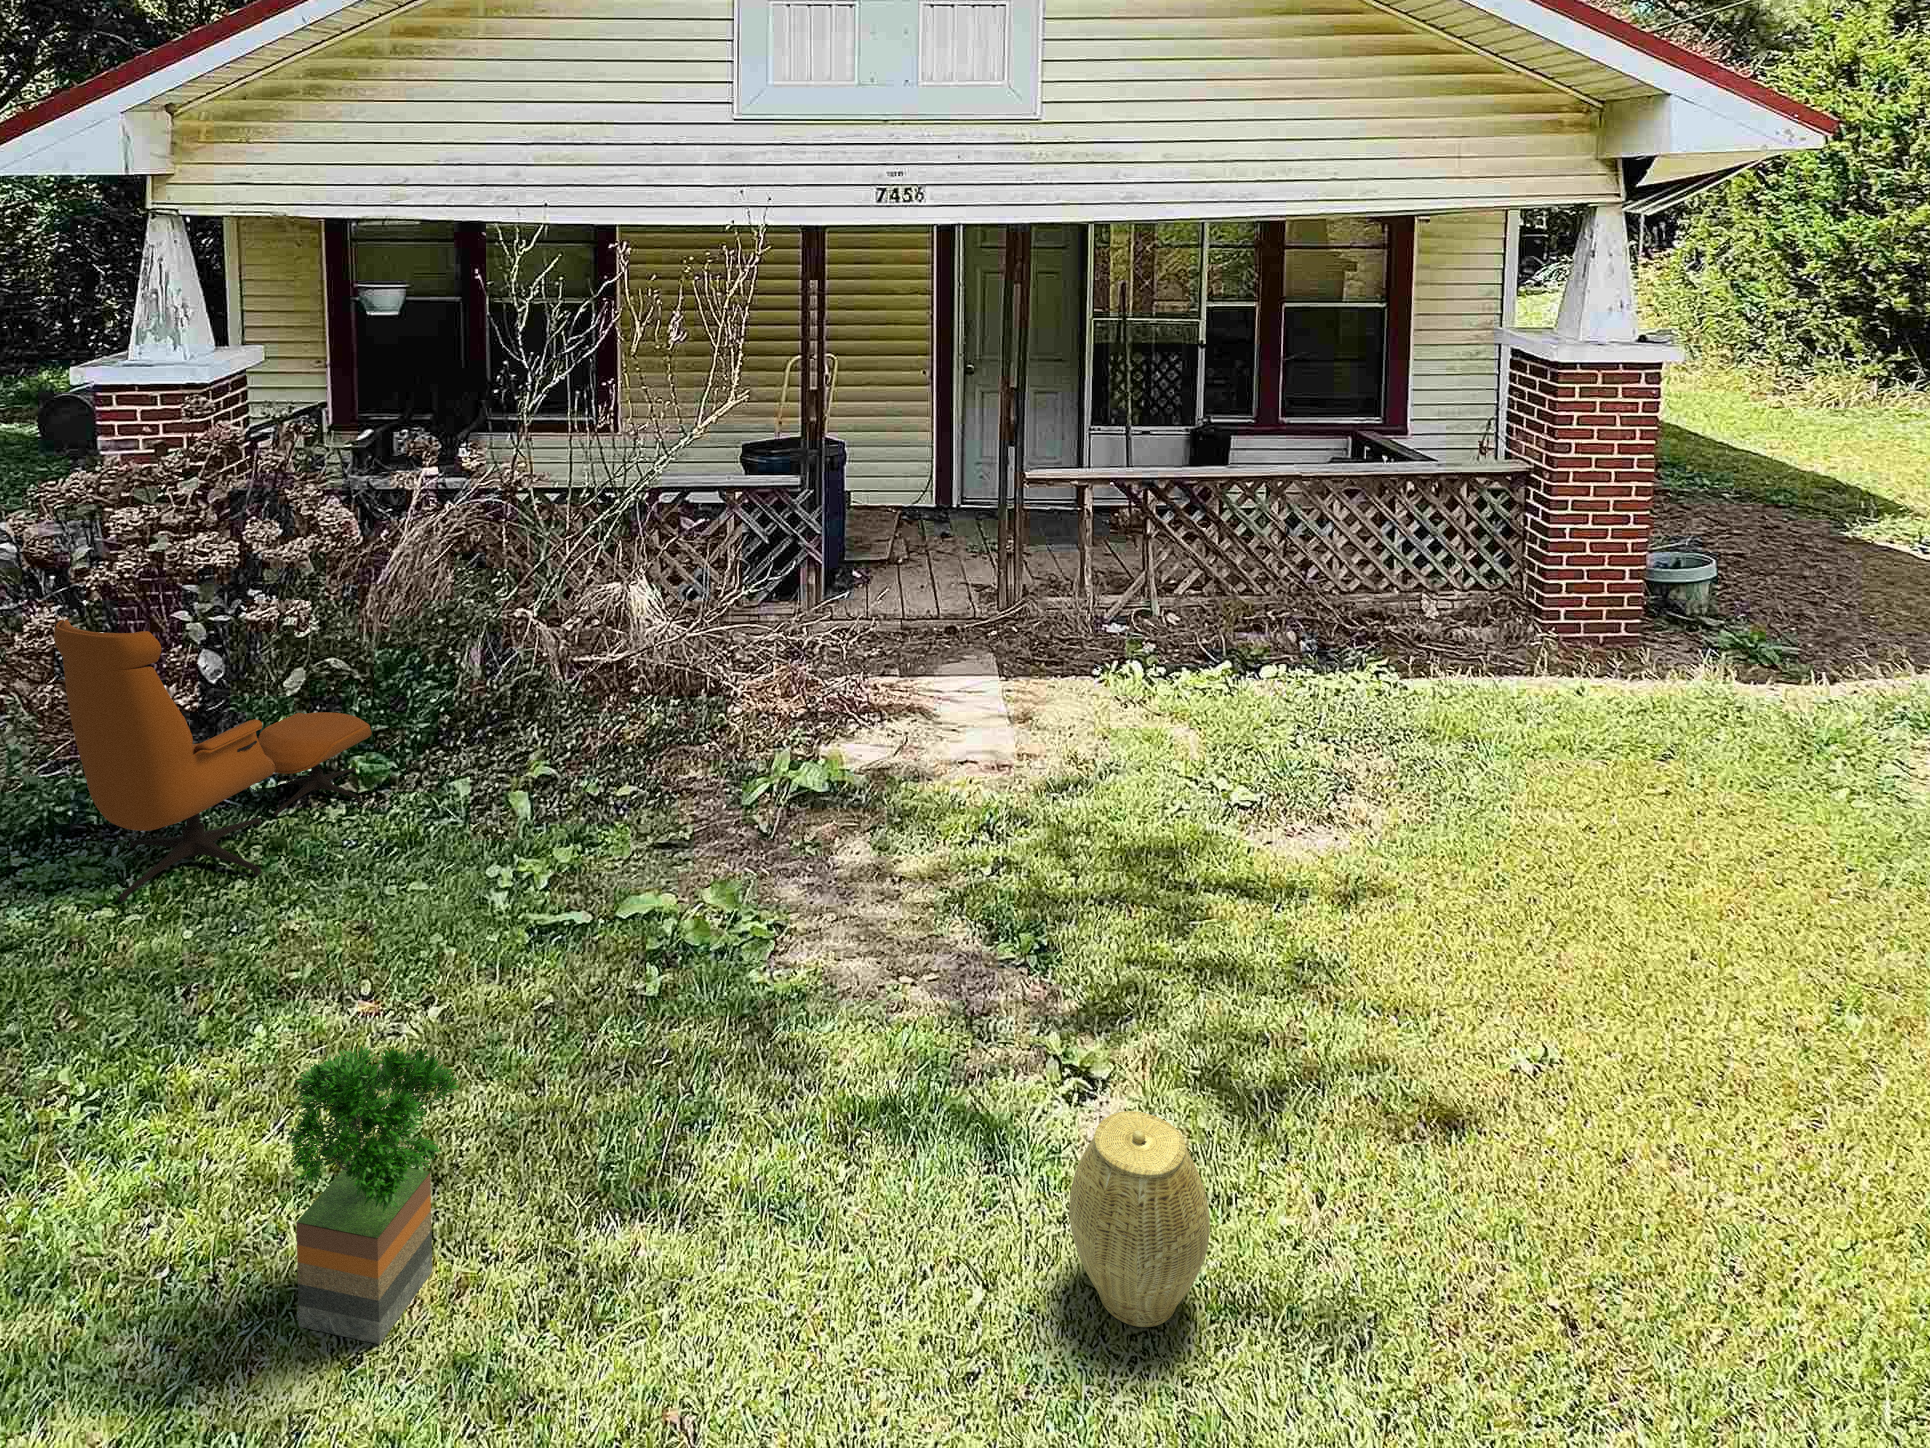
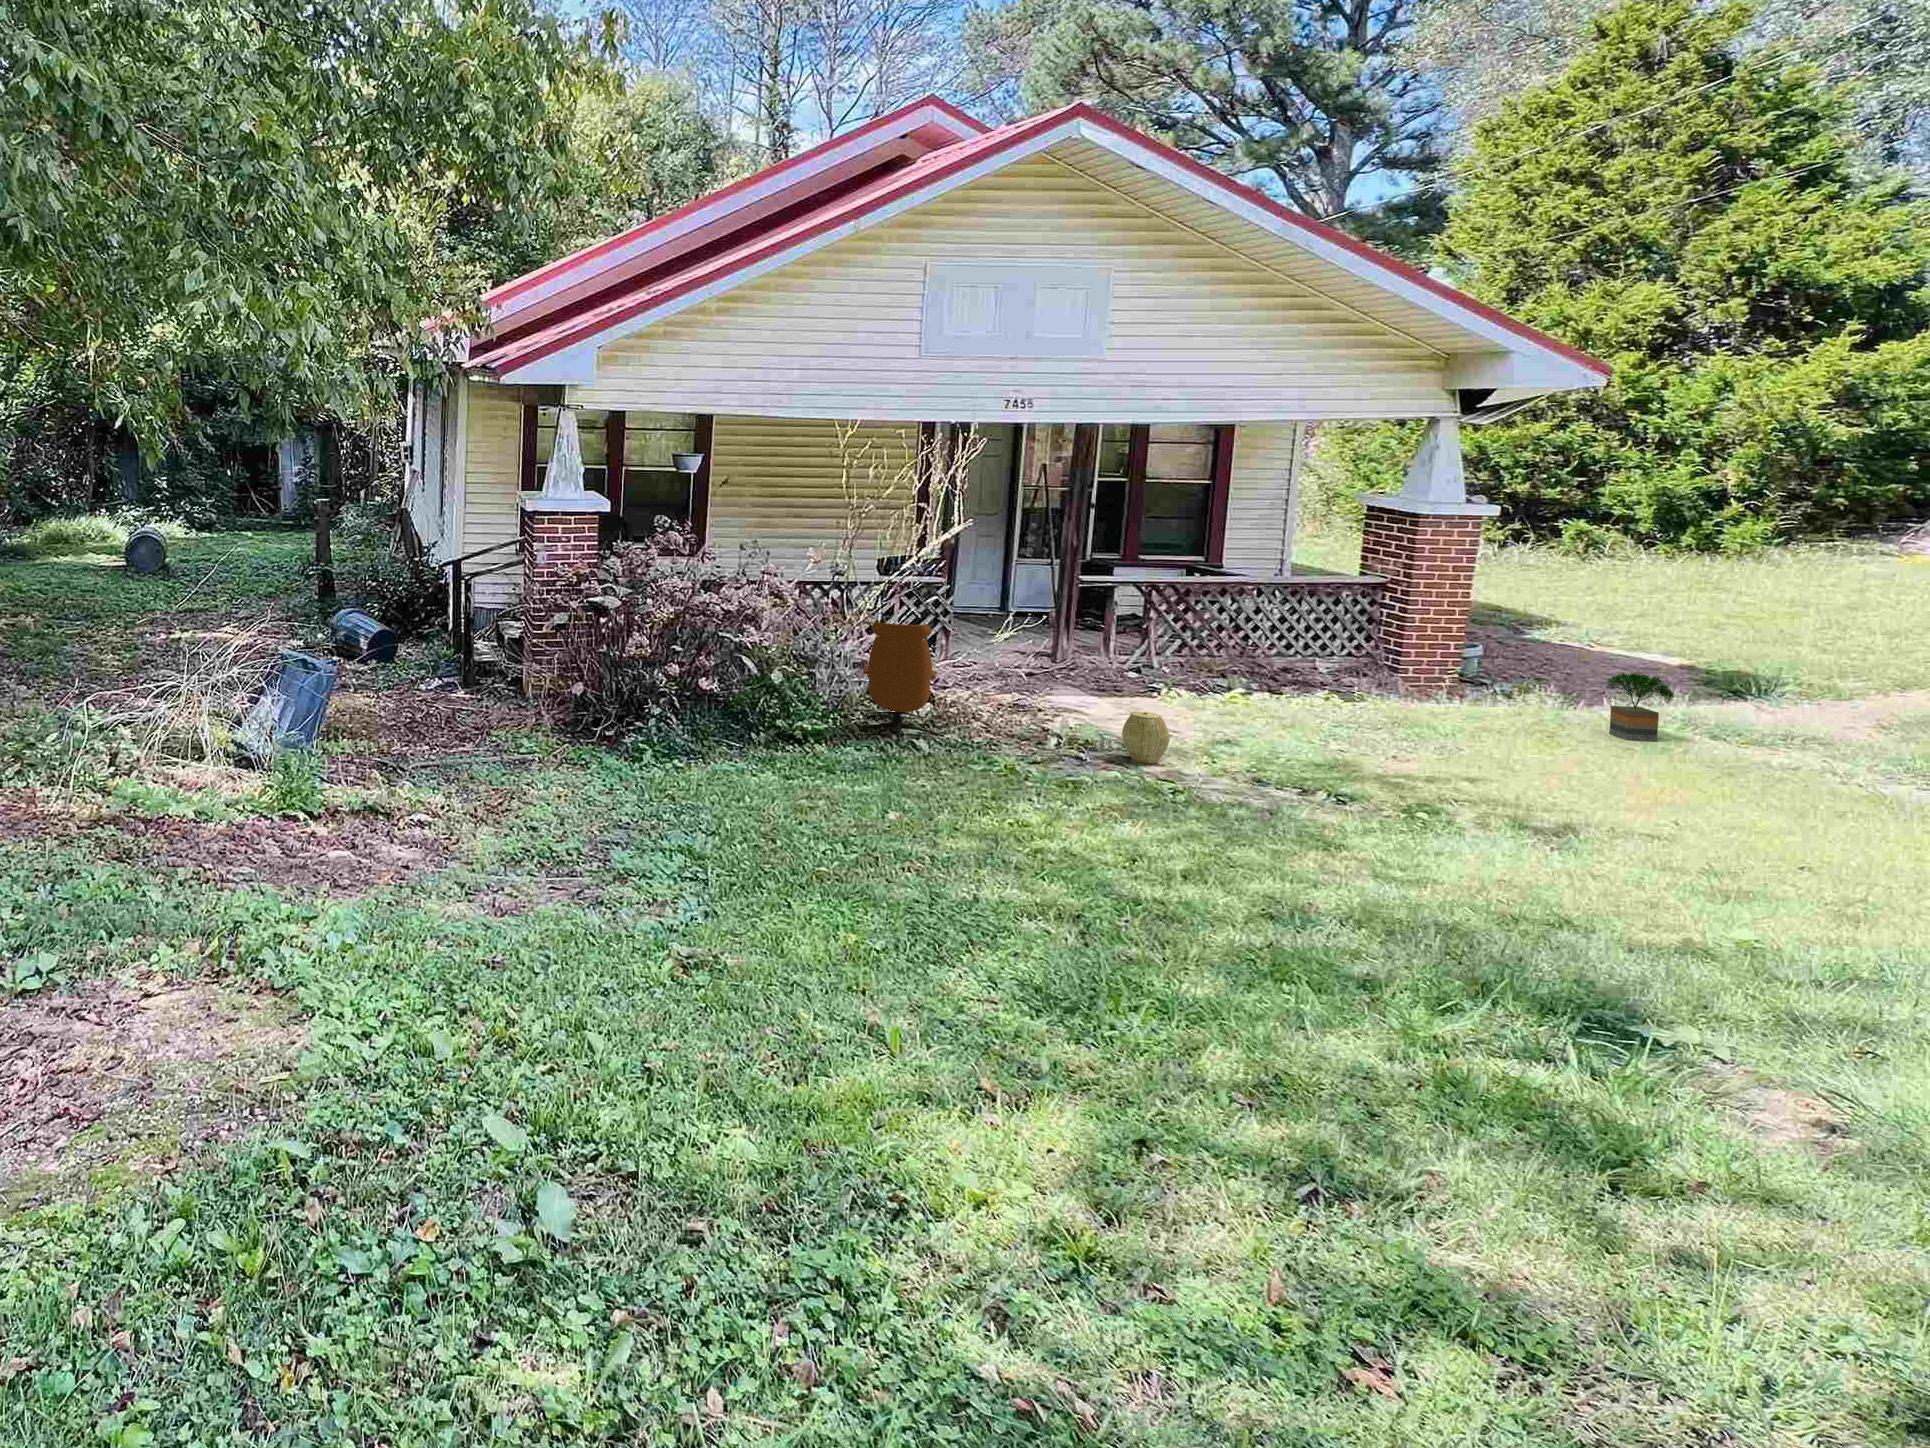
potted tree: present [287,1045,459,1344] -> present [1607,673,1675,741]
woven basket: present [1069,1111,1210,1327] -> present [1122,711,1170,764]

